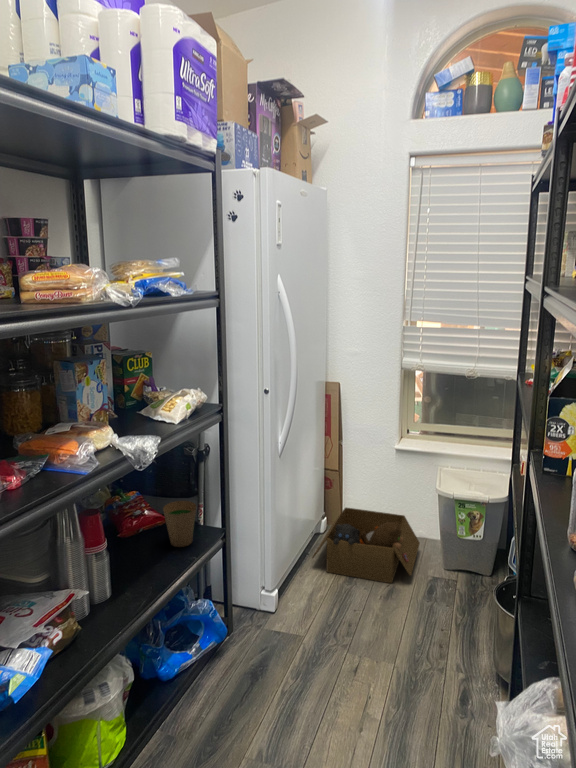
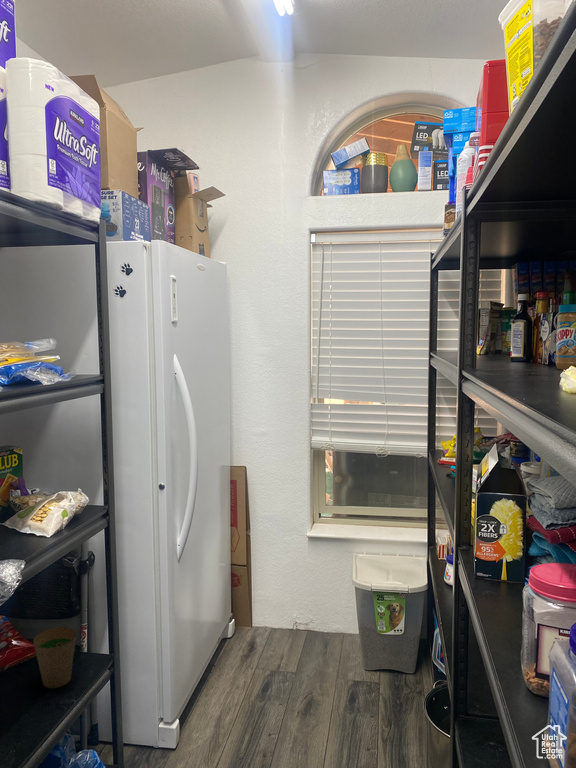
cardboard box: present [312,508,420,583] -> none [217,608,337,697]

